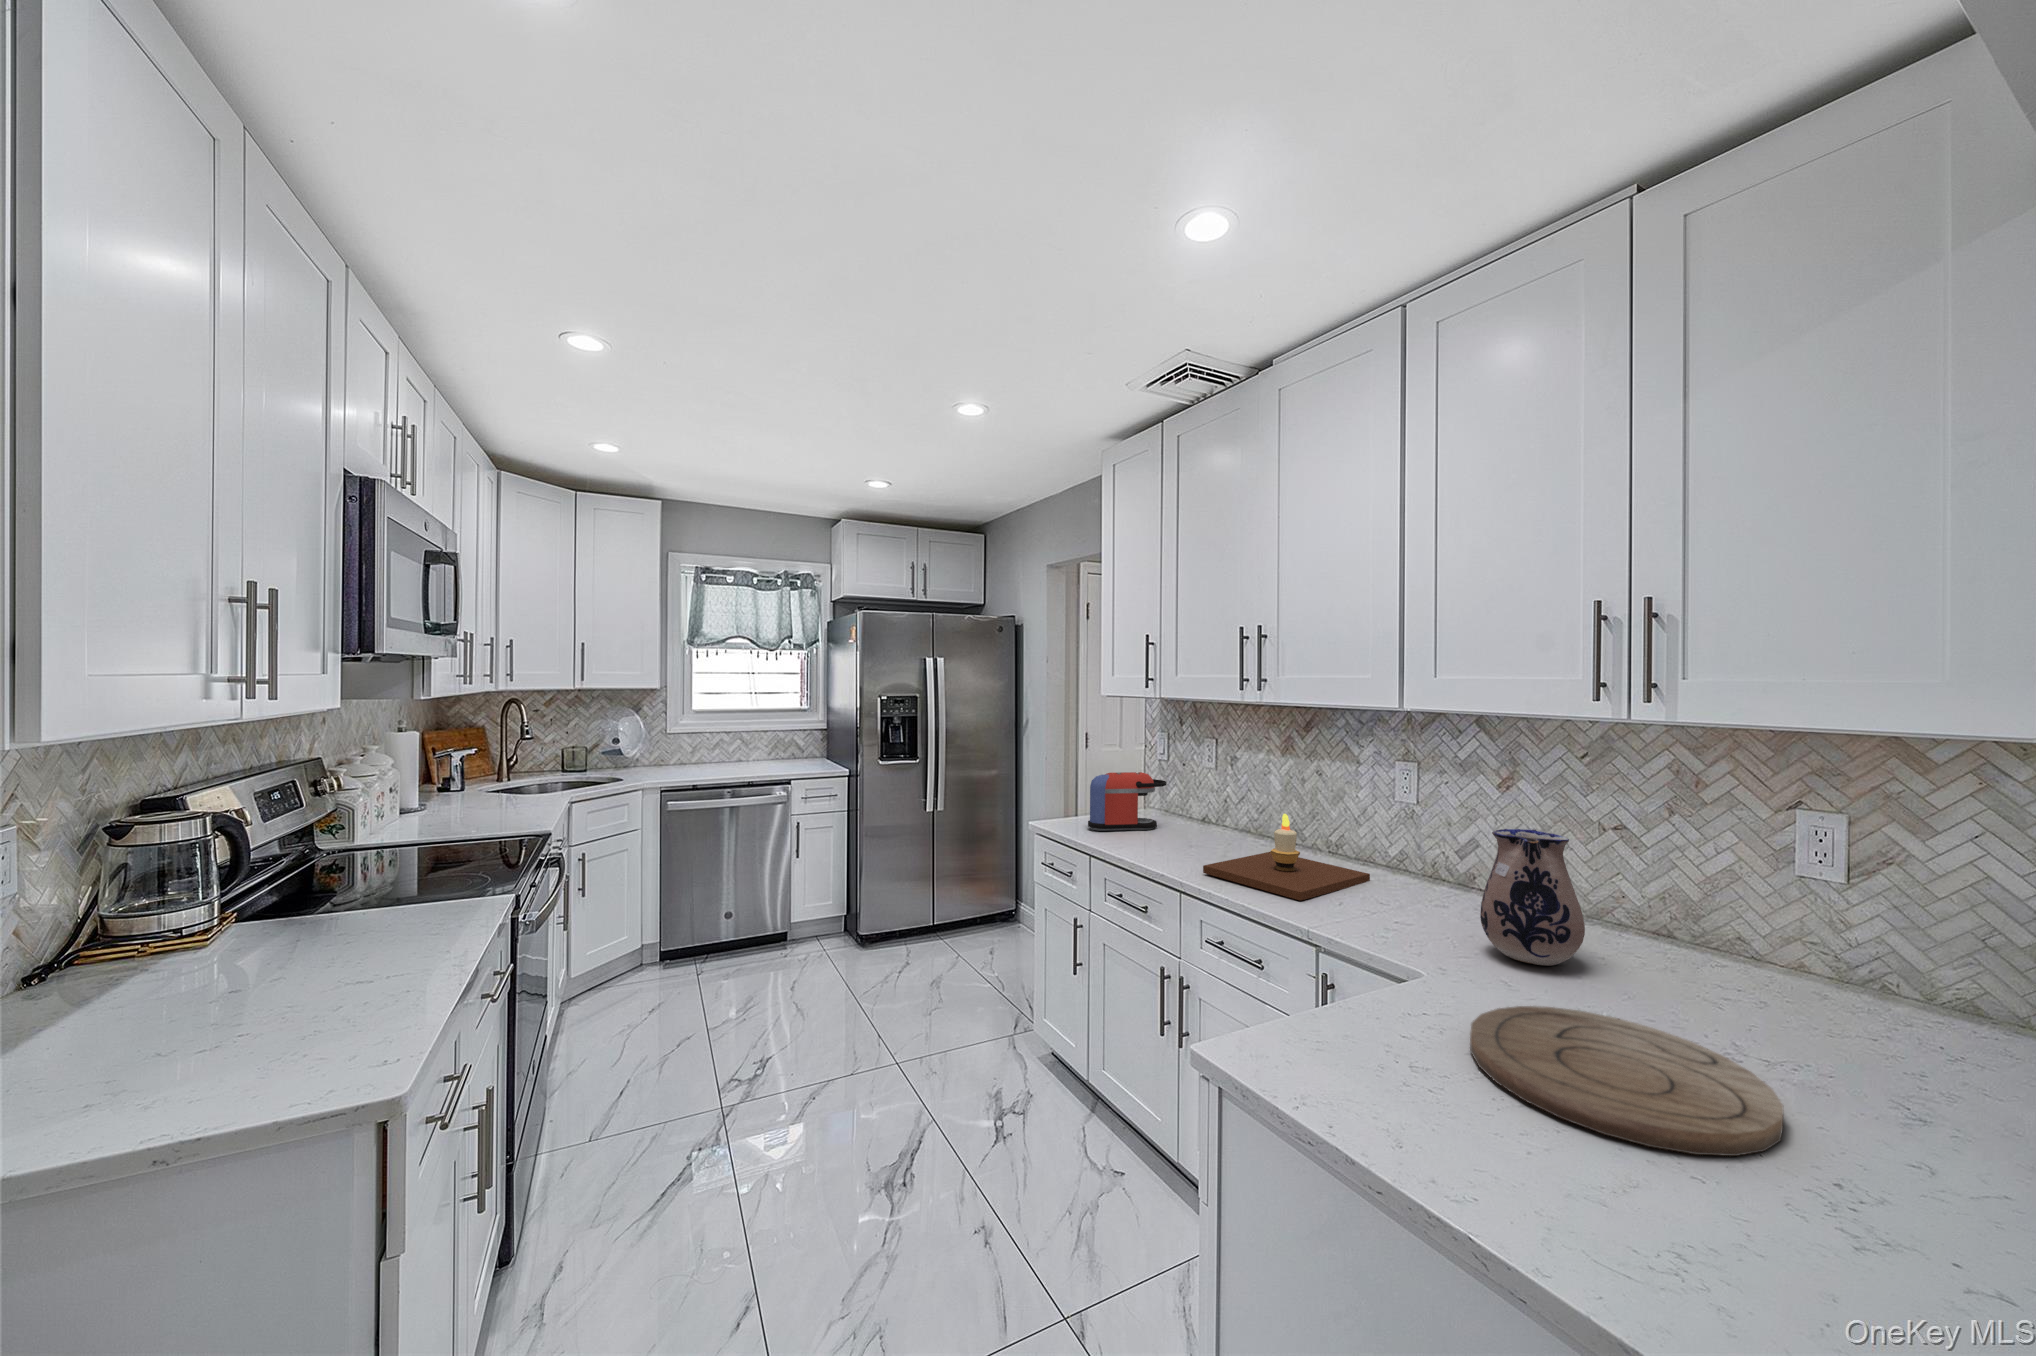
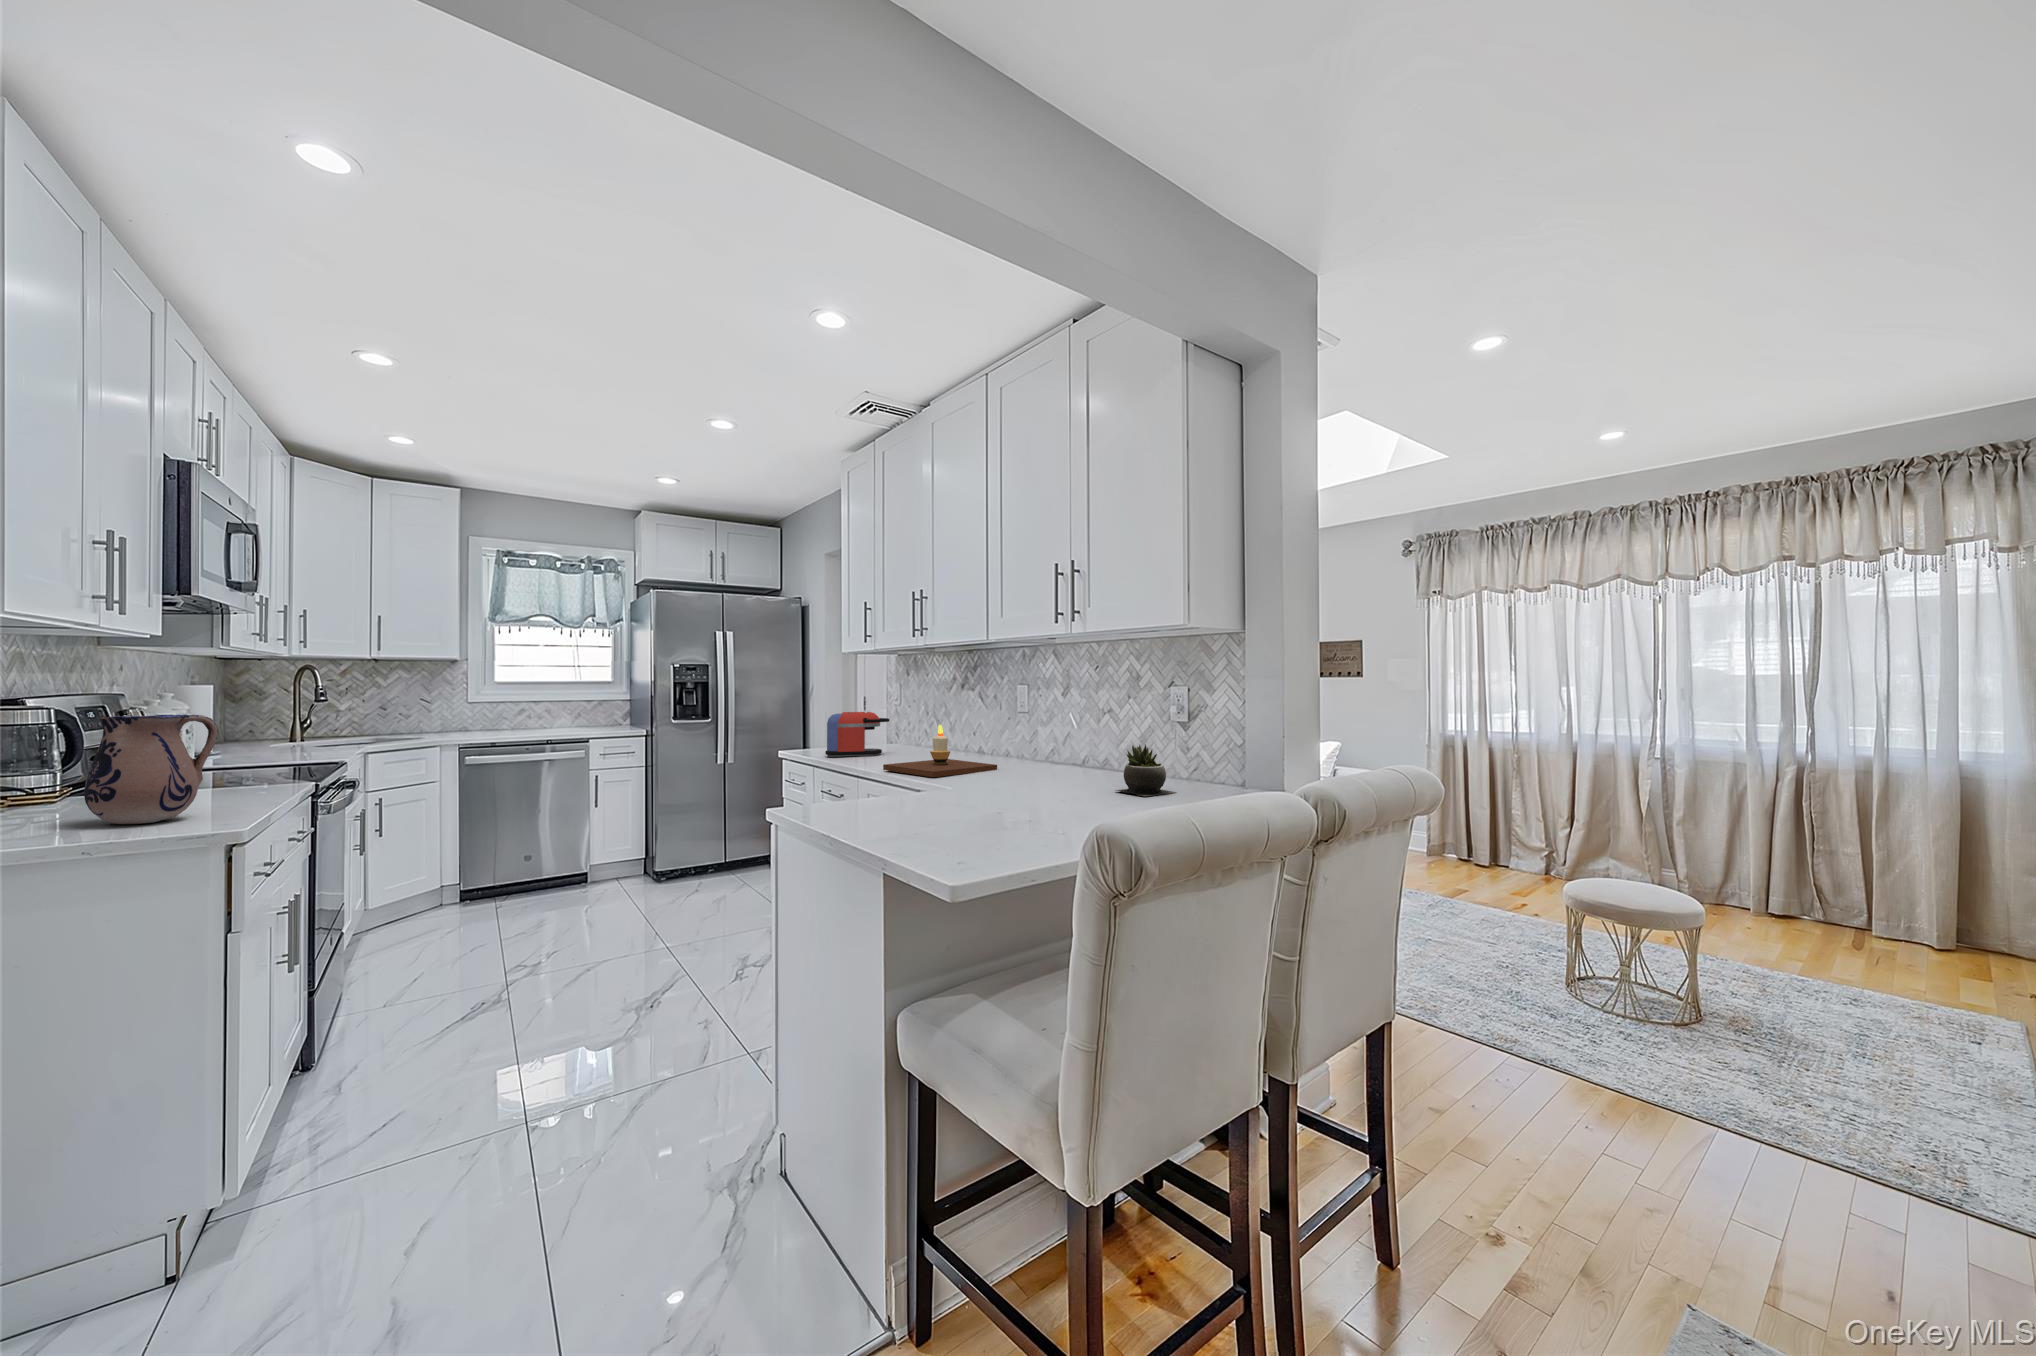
ceramic pitcher: present [1480,829,1585,966] -> present [84,715,218,824]
succulent plant: none [1685,901,1816,1006] -> present [1115,744,1175,796]
cutting board: present [1470,1006,1783,1156] -> none [936,797,1069,831]

